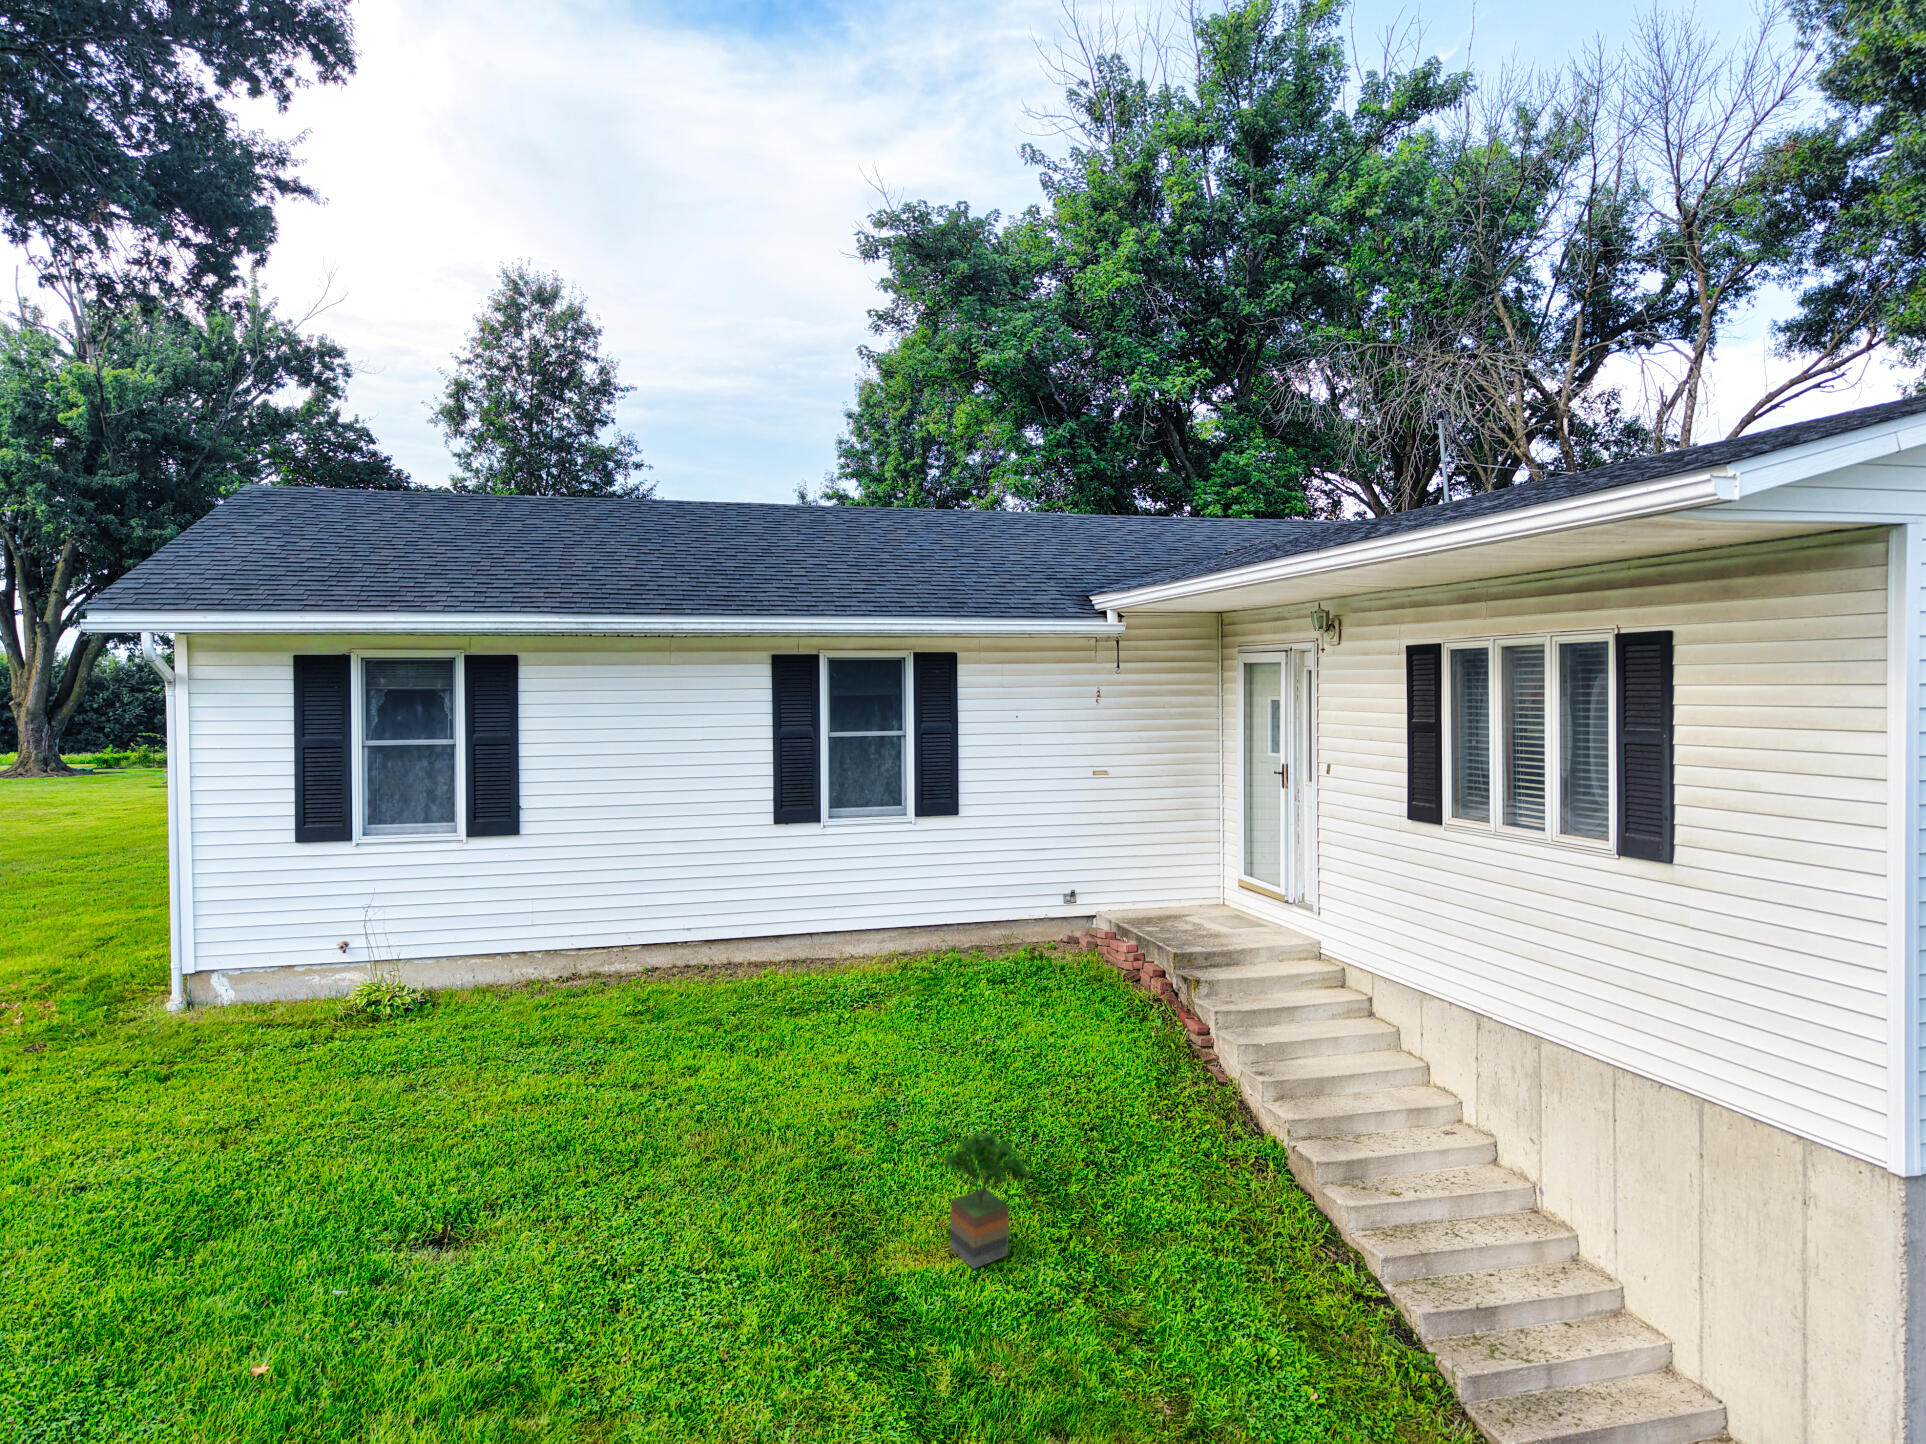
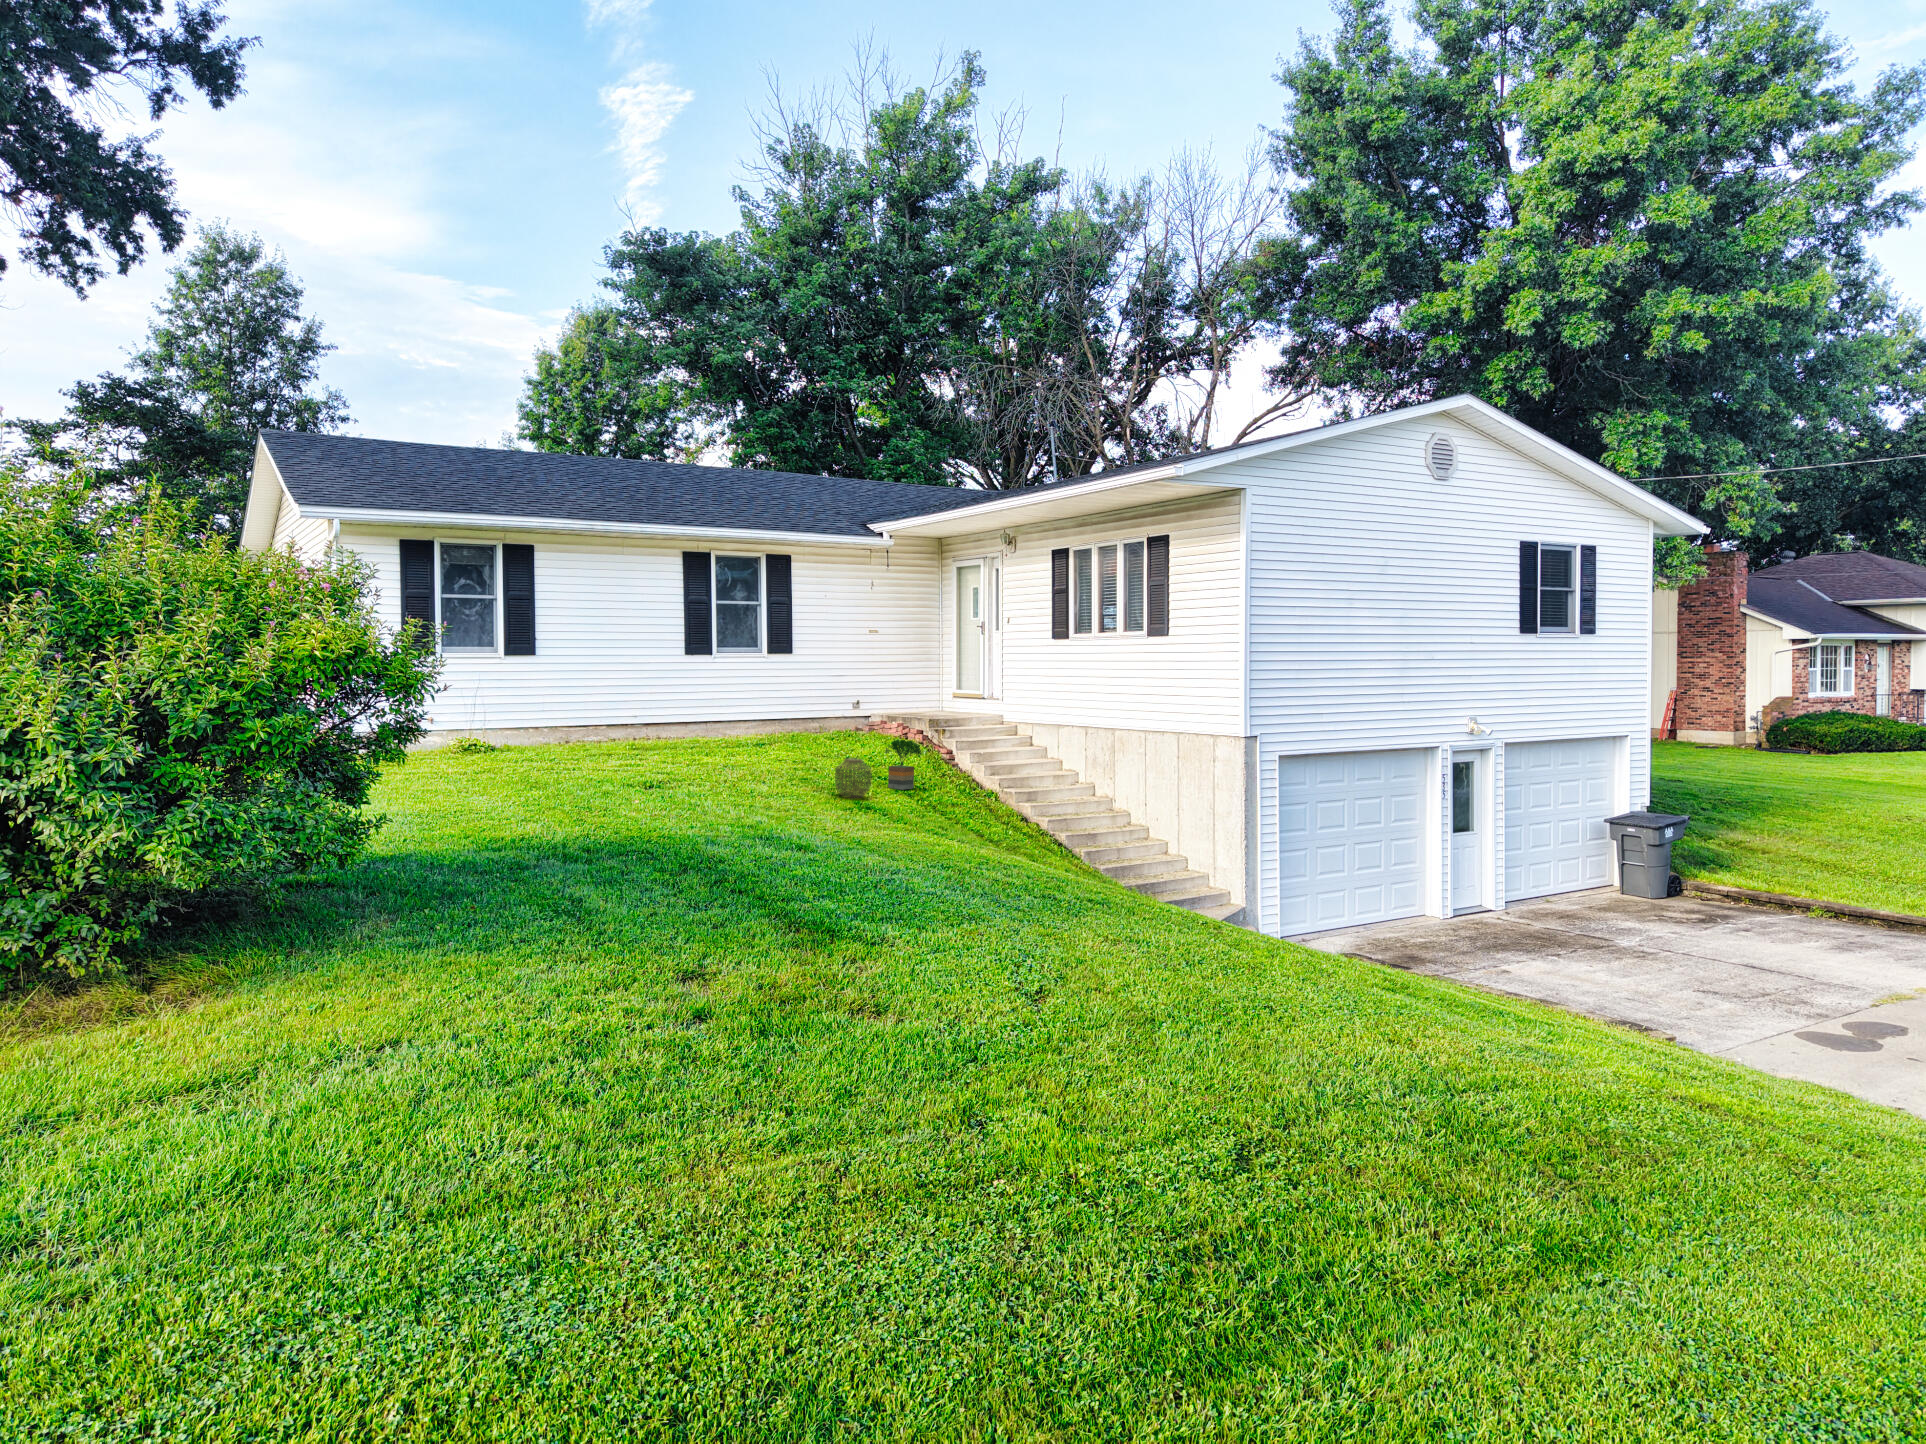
woven basket: none [726,1263,823,1388] -> present [835,758,872,798]

